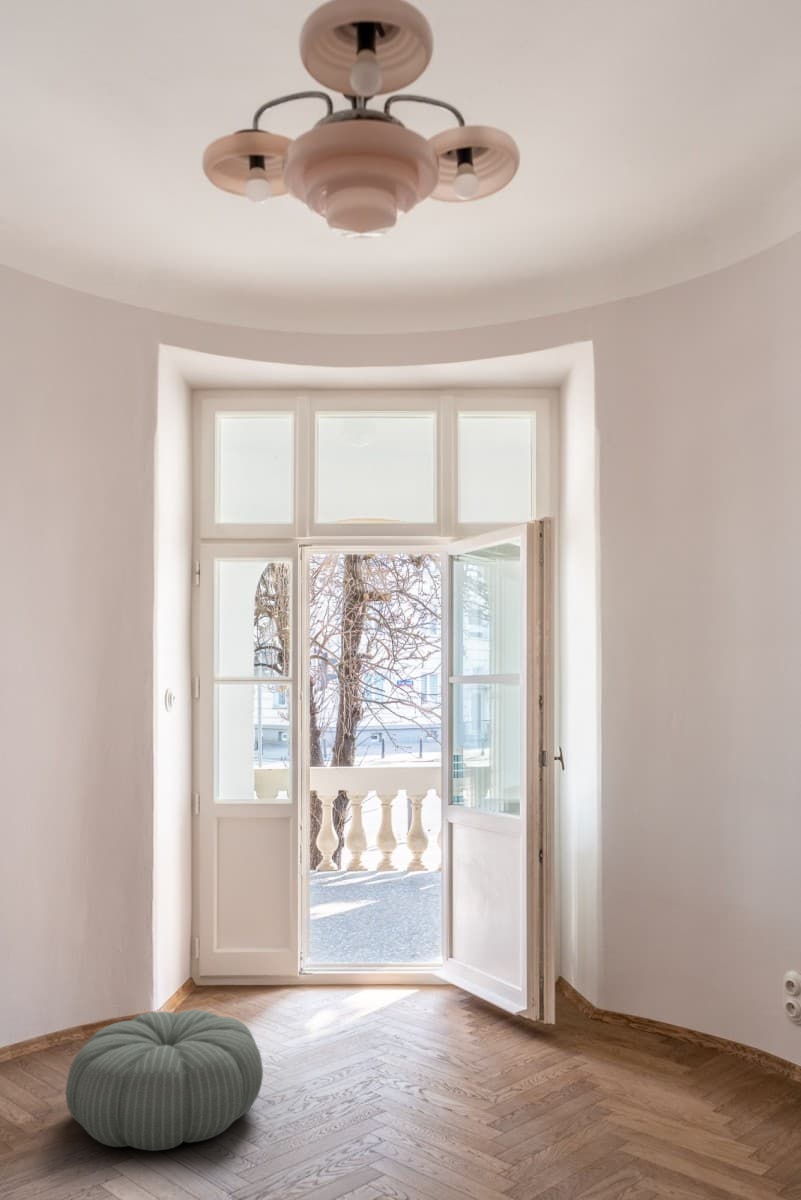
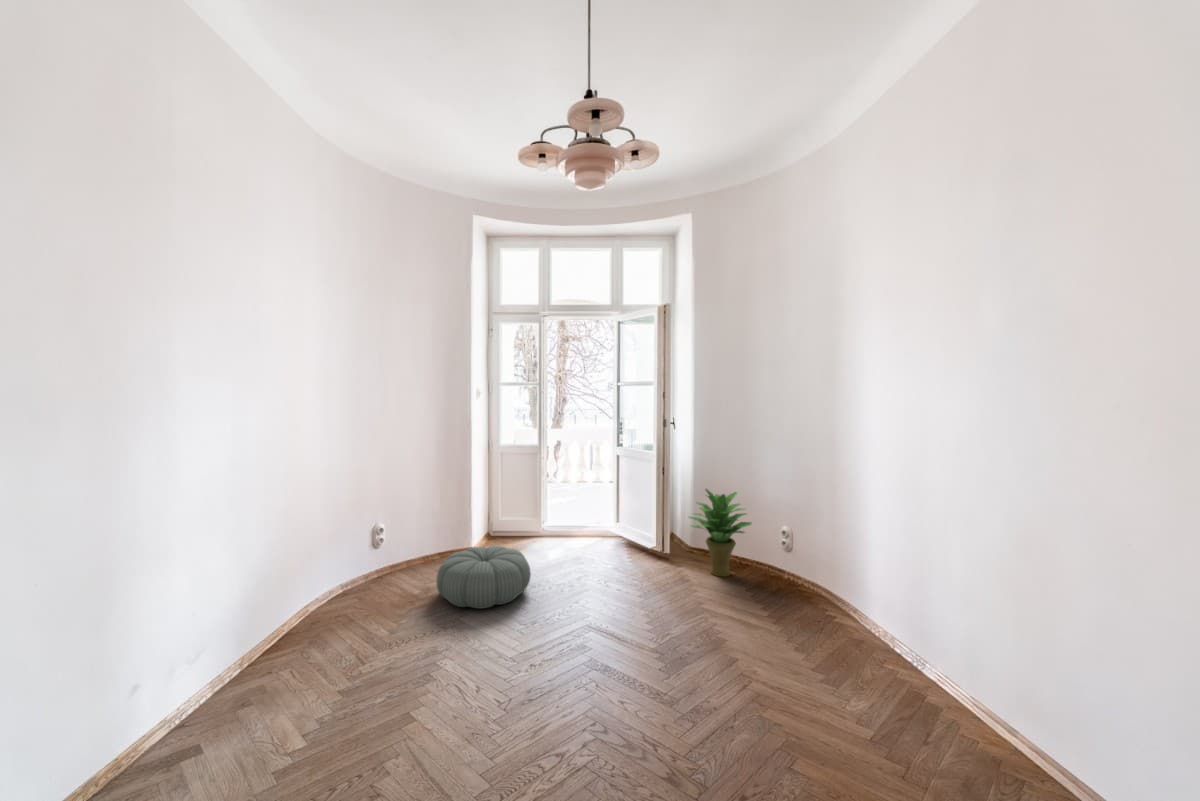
potted plant: none [591,891,725,1082] -> present [689,489,751,577]

